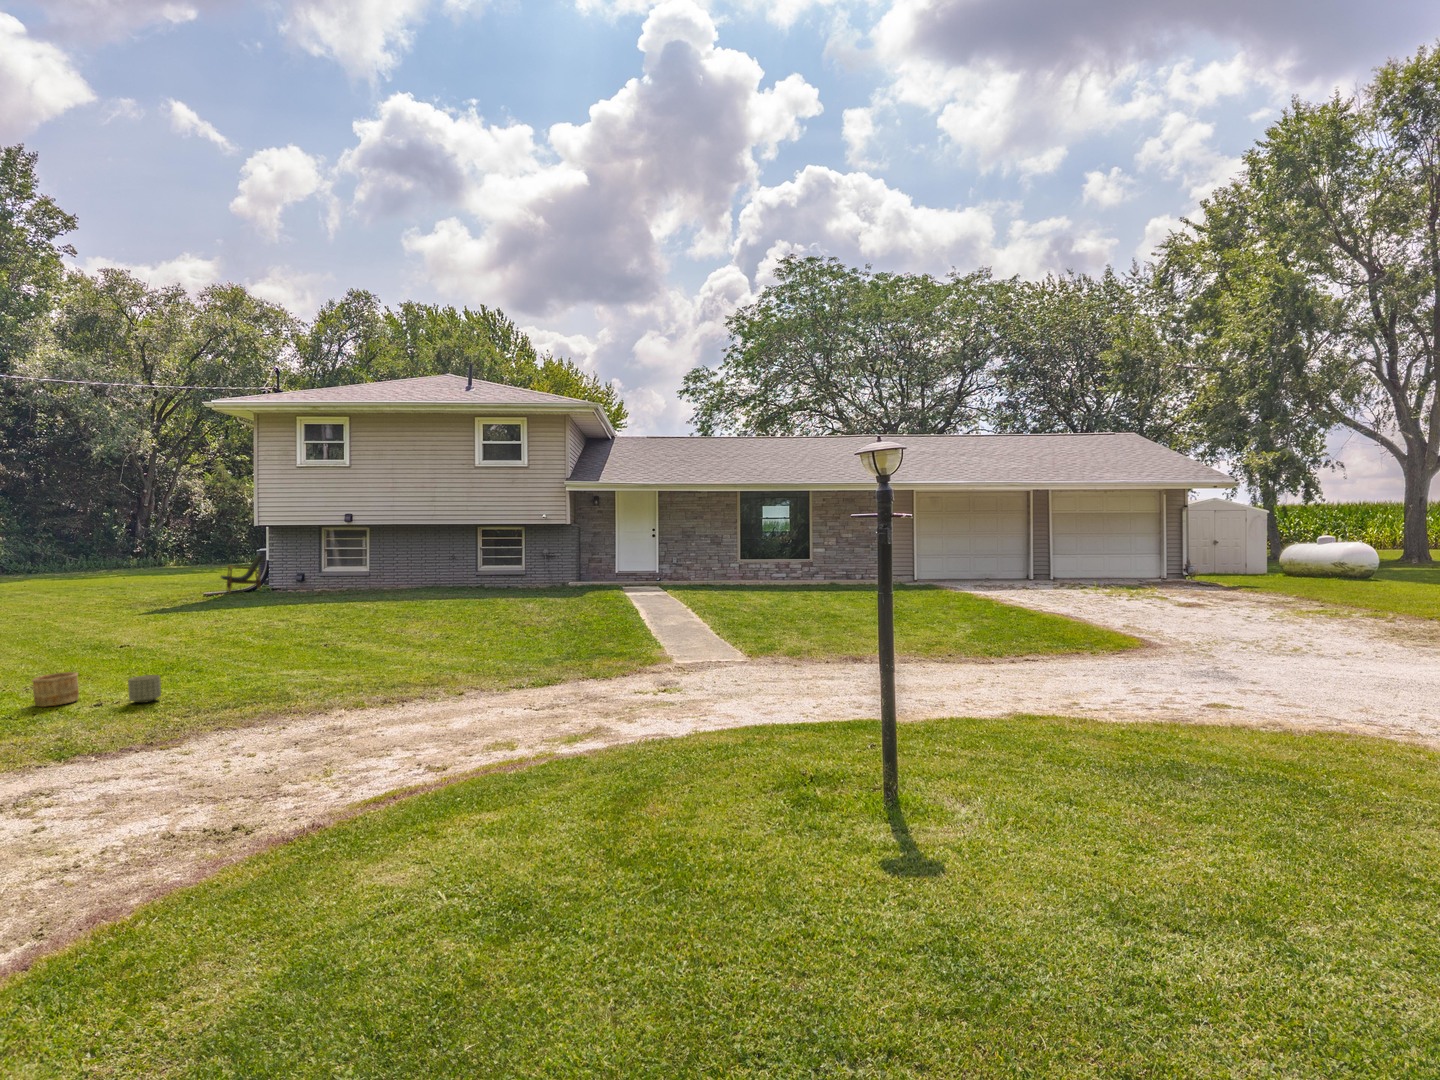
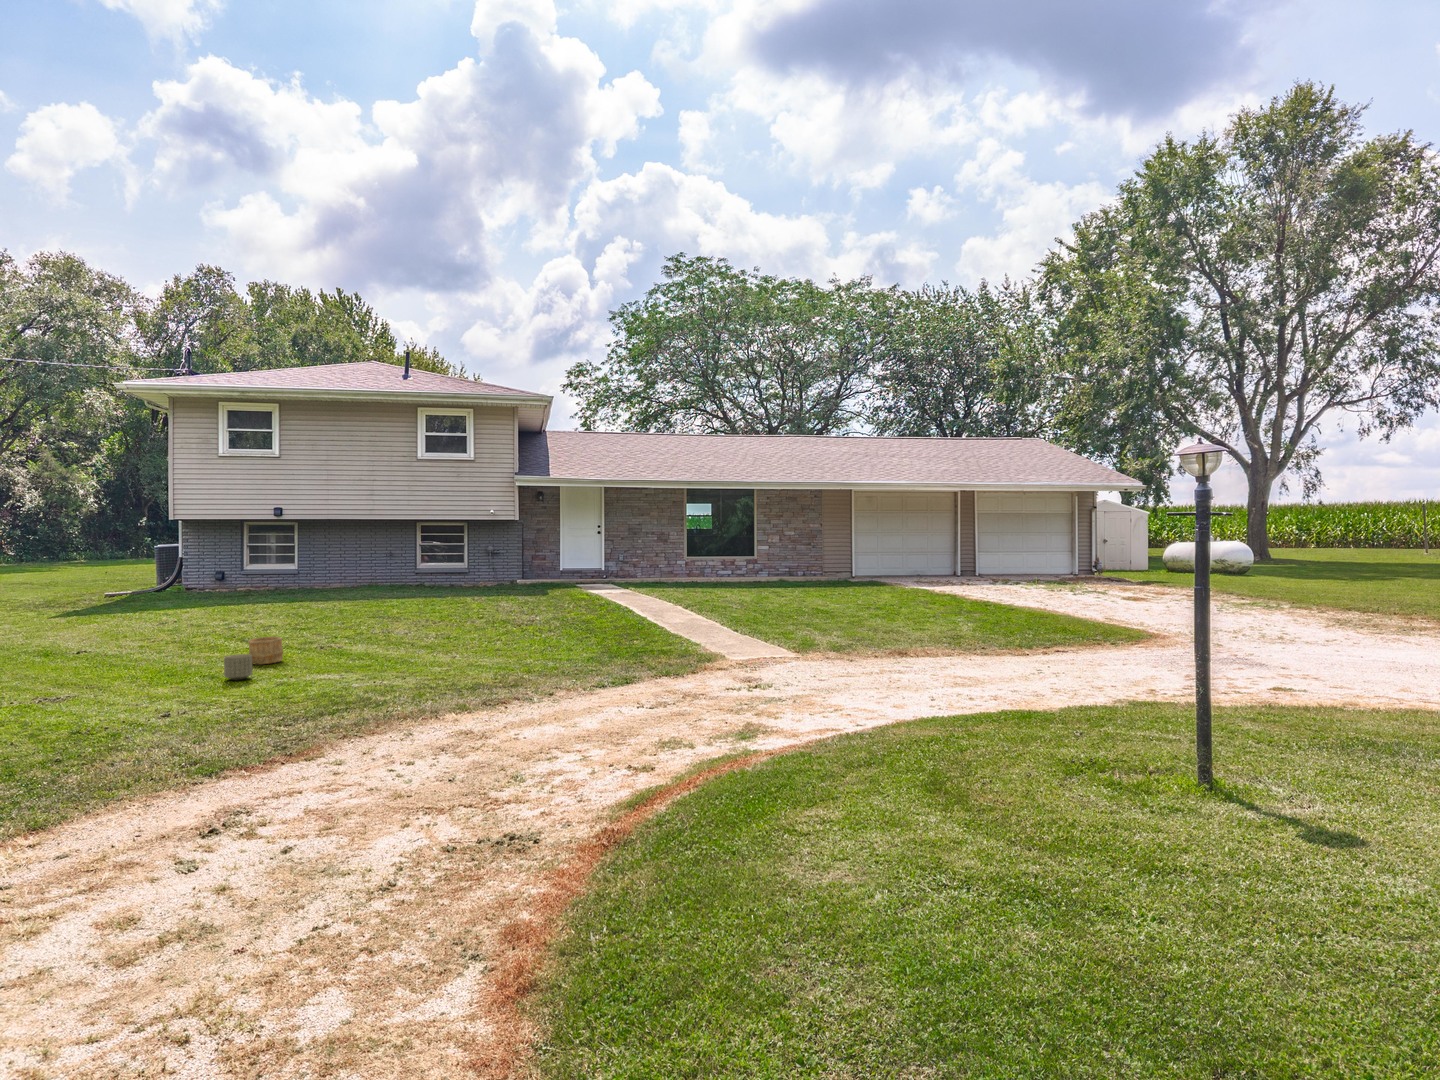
lounge chair: present [221,555,263,592] -> none [123,552,175,593]
wooden bucket: present [31,672,79,707] -> present [248,637,283,664]

